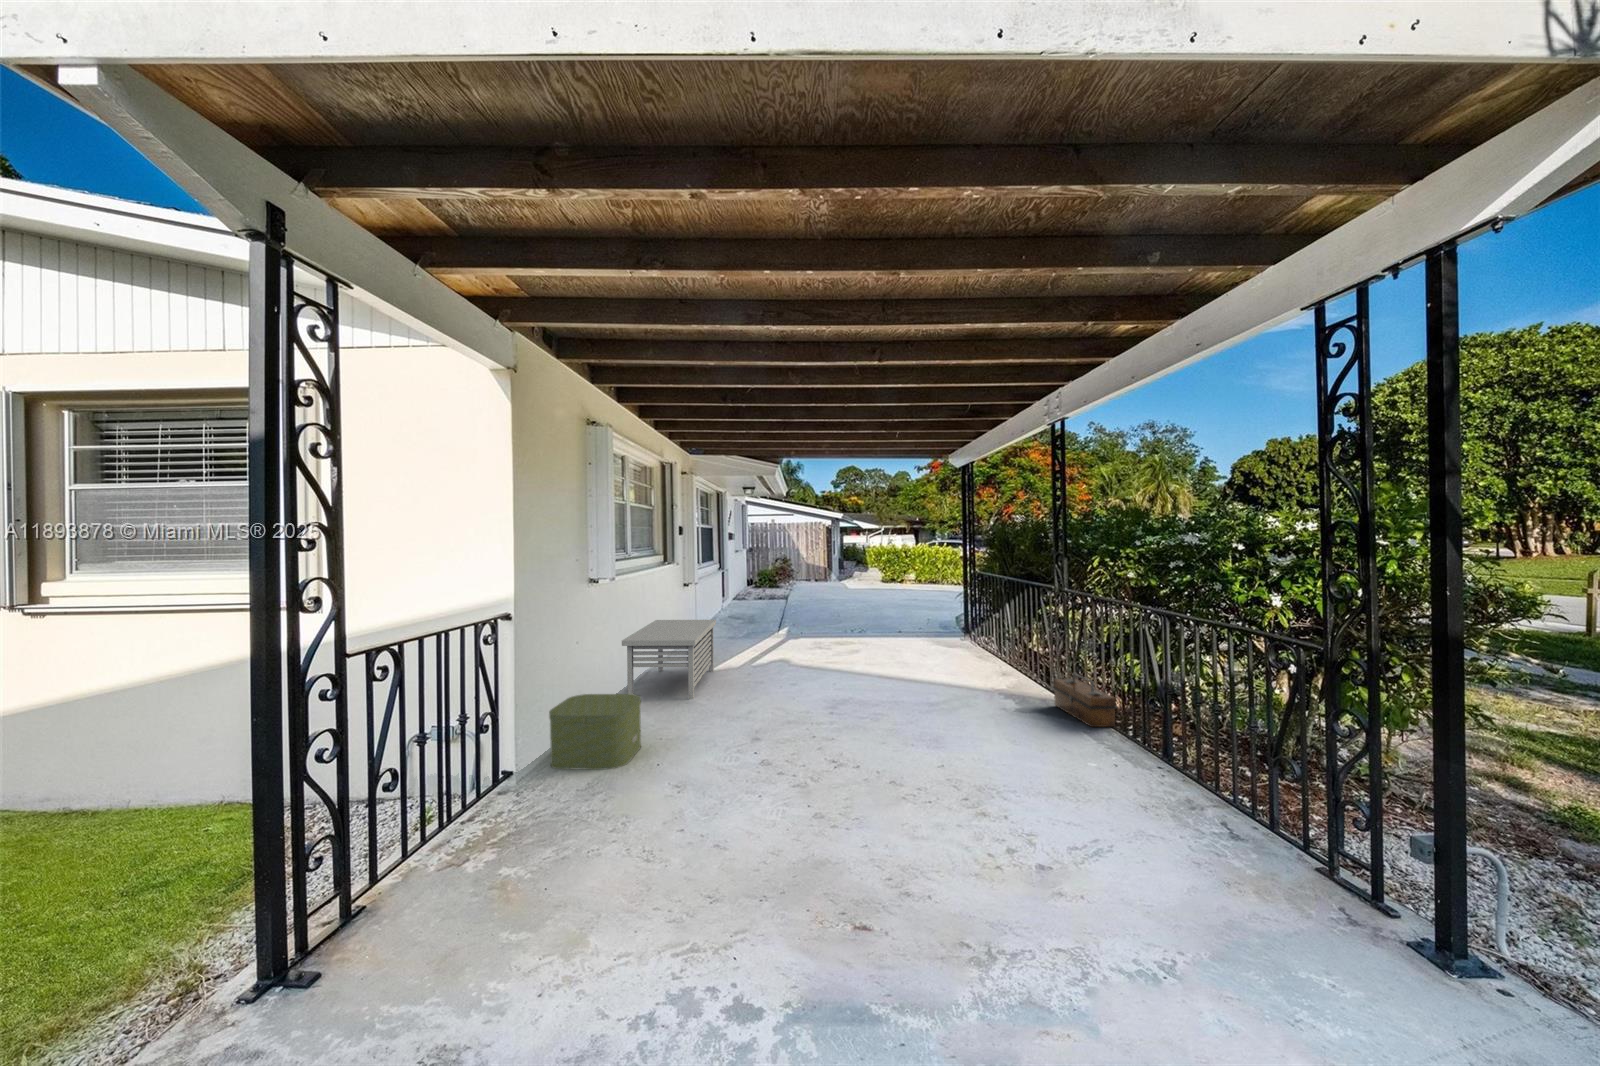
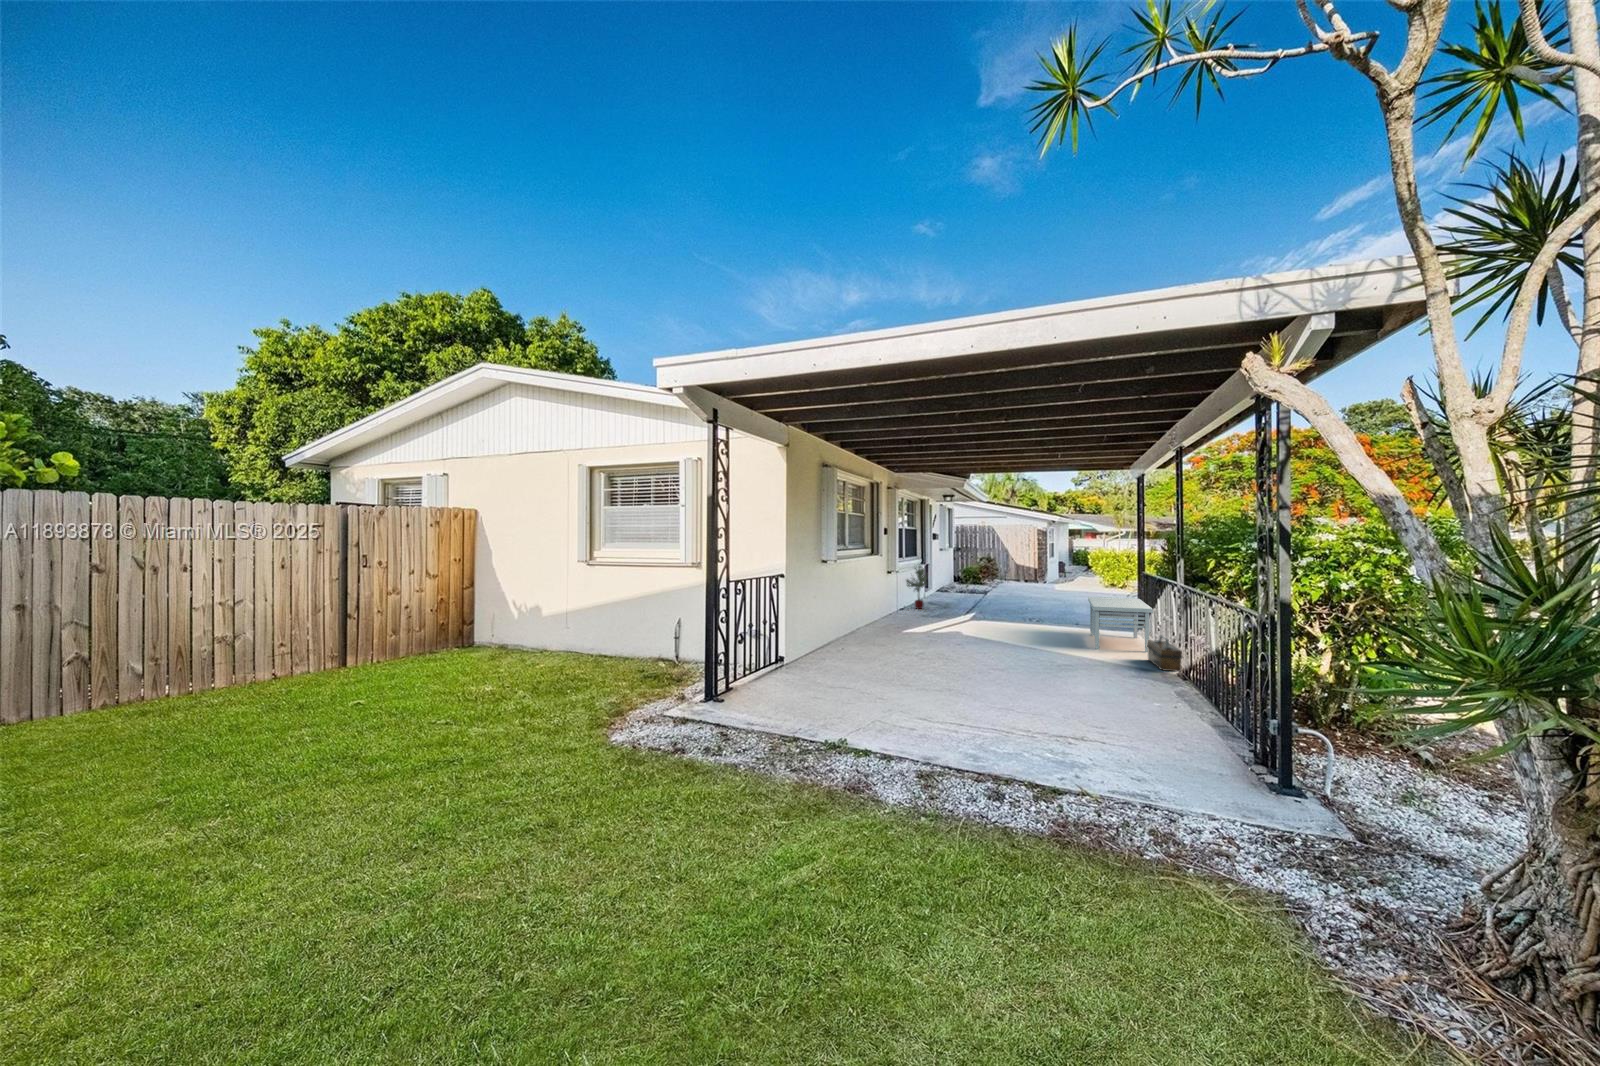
potted tree: none [703,572,733,631] -> present [906,564,927,609]
storage bench: present [622,620,716,700] -> present [1088,597,1153,652]
storage box: present [549,694,641,770] -> none [802,624,852,662]

